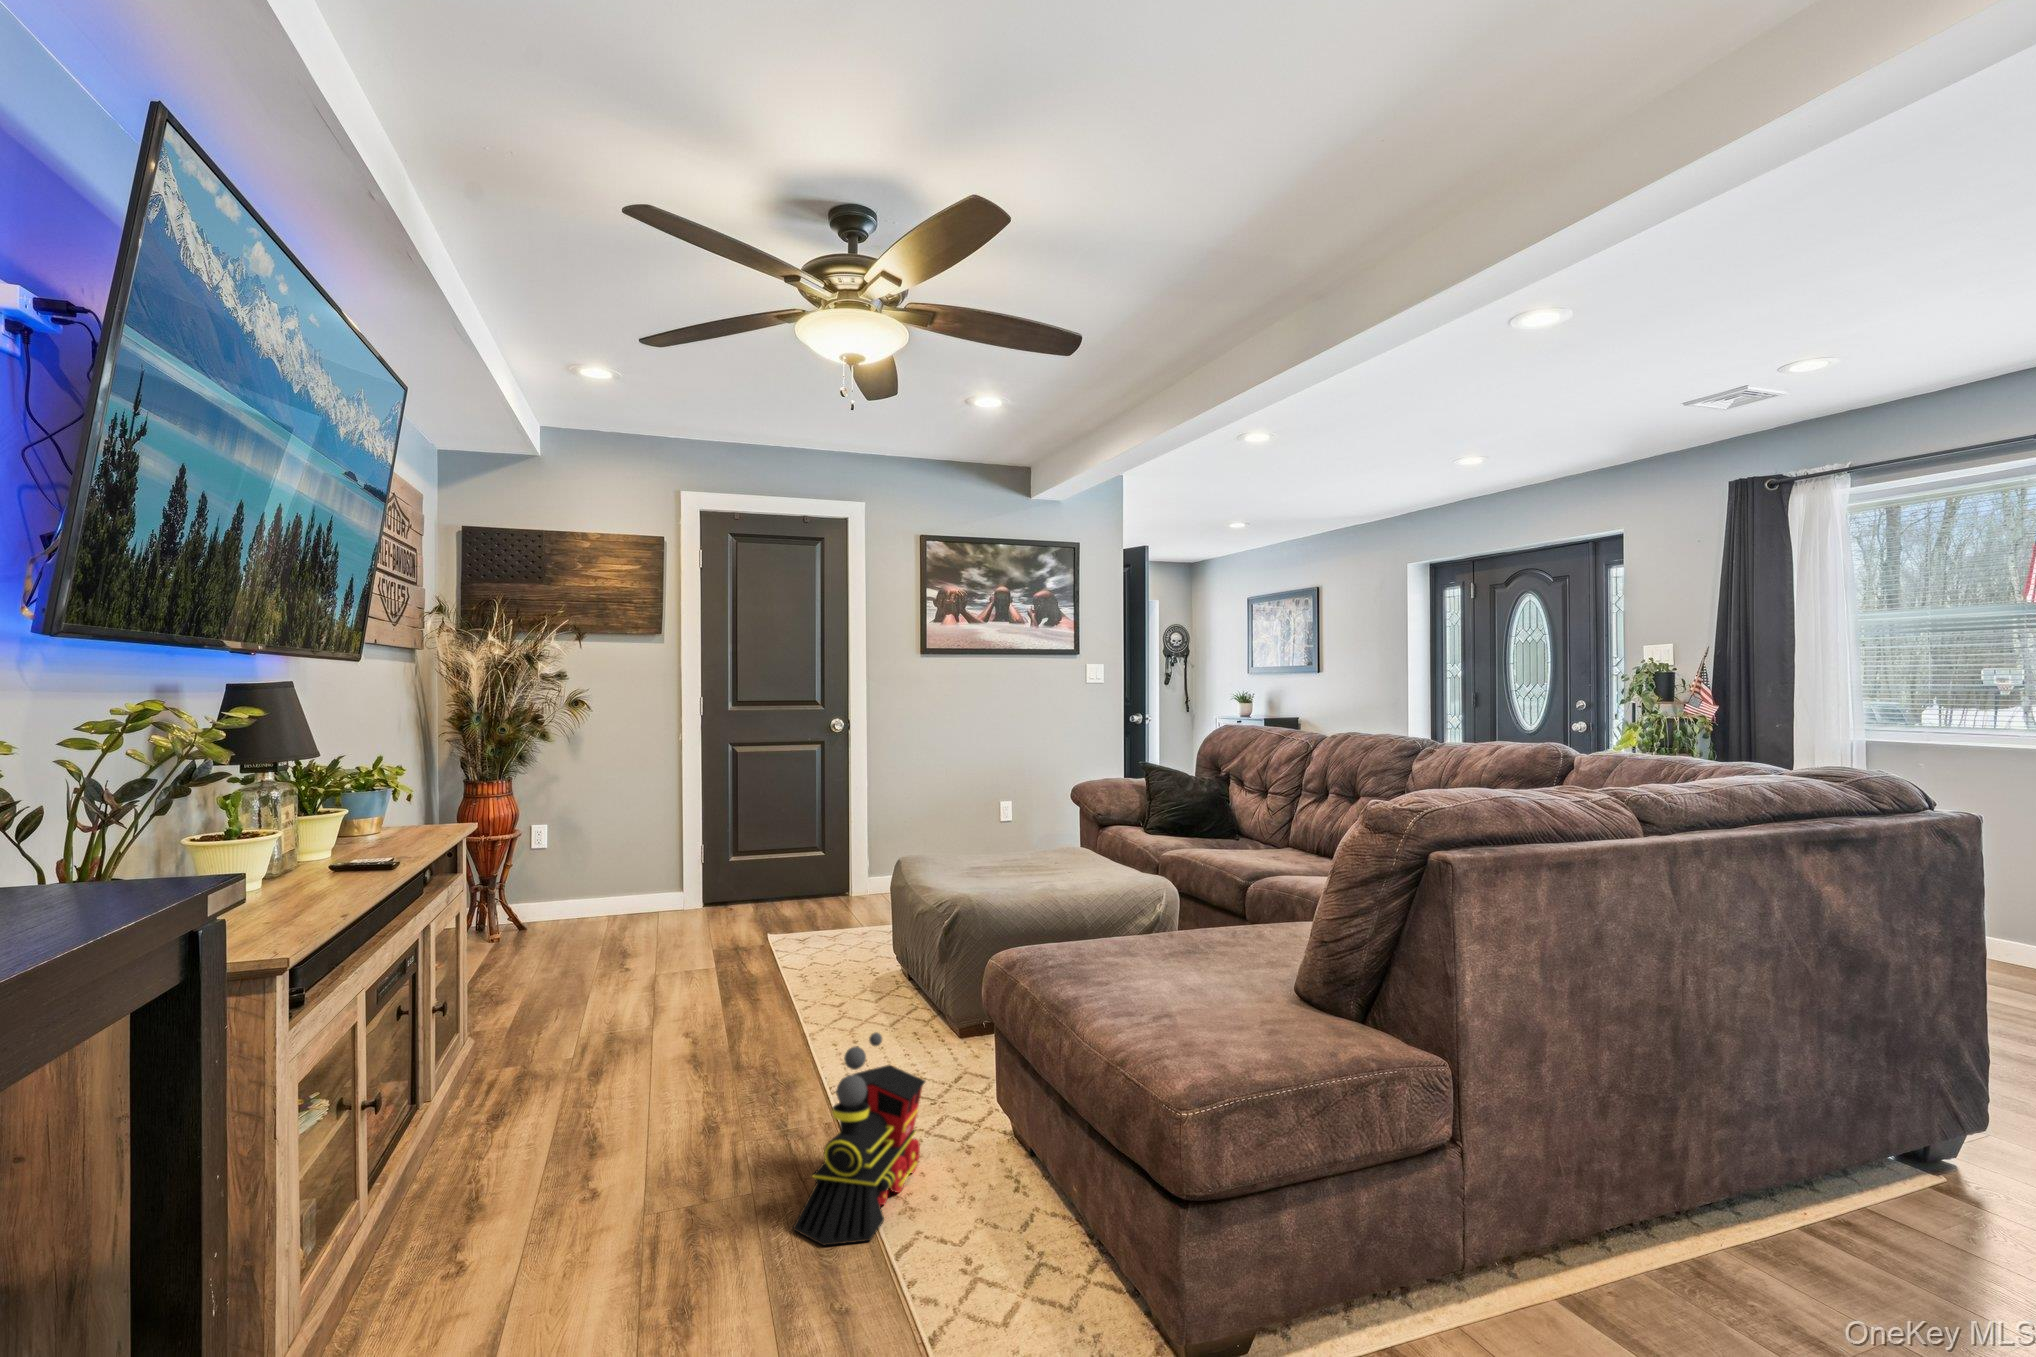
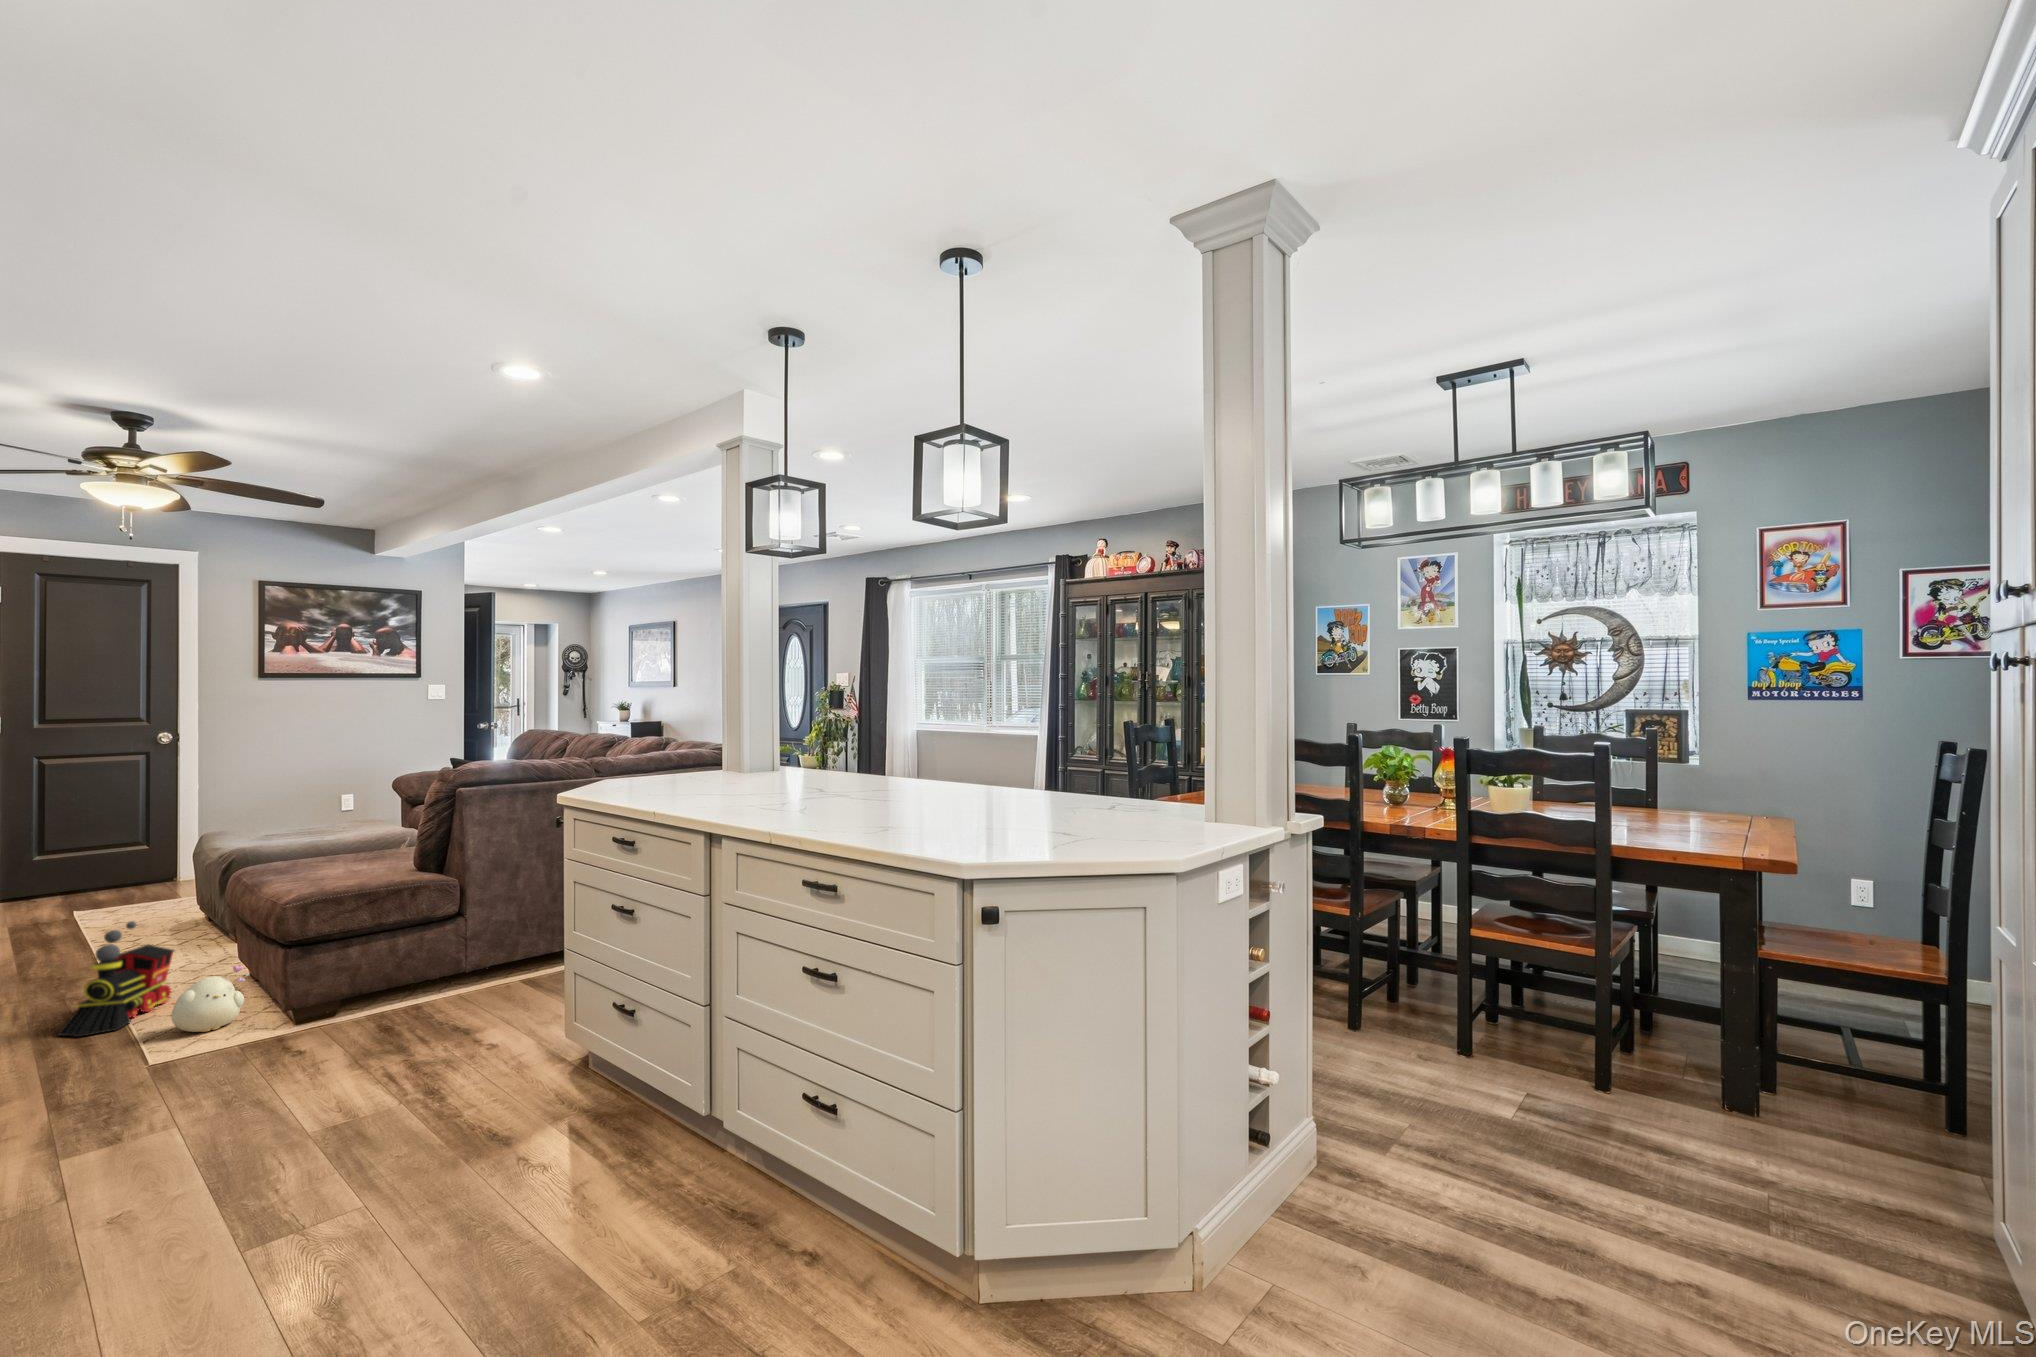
plush toy: none [956,1163,1063,1297] -> present [171,965,248,1032]

